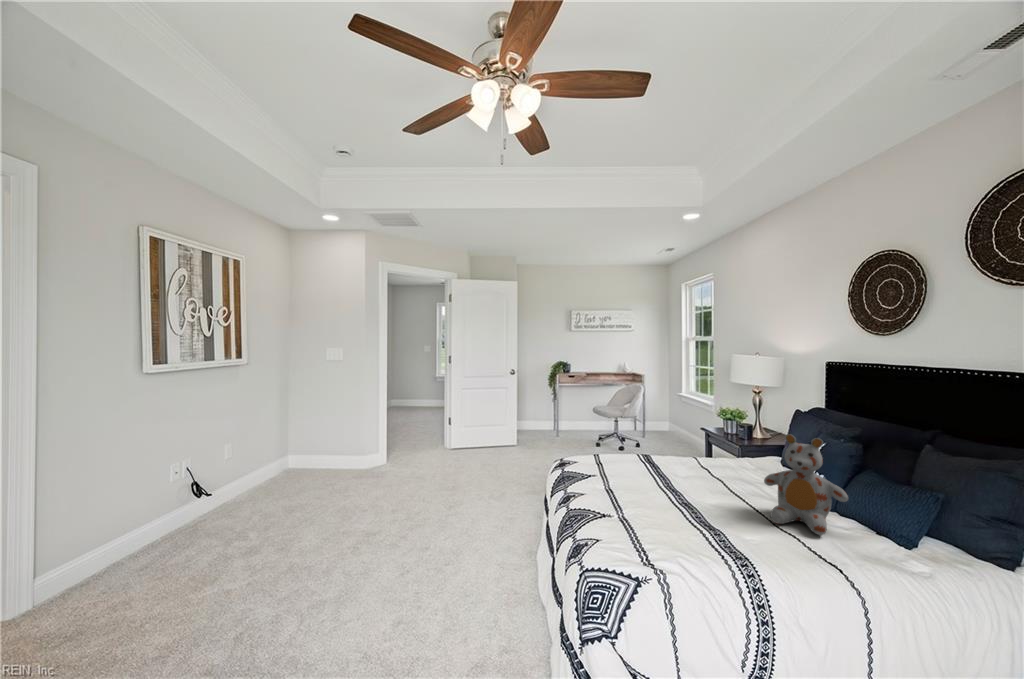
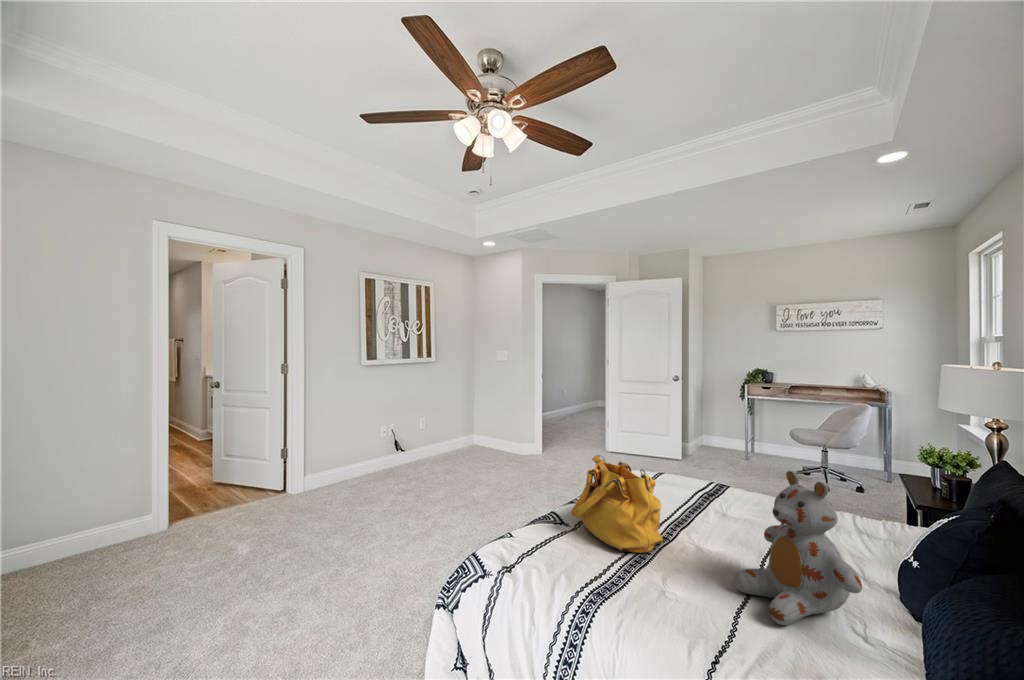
handbag: none [622,447,707,523] -> present [571,455,663,553]

